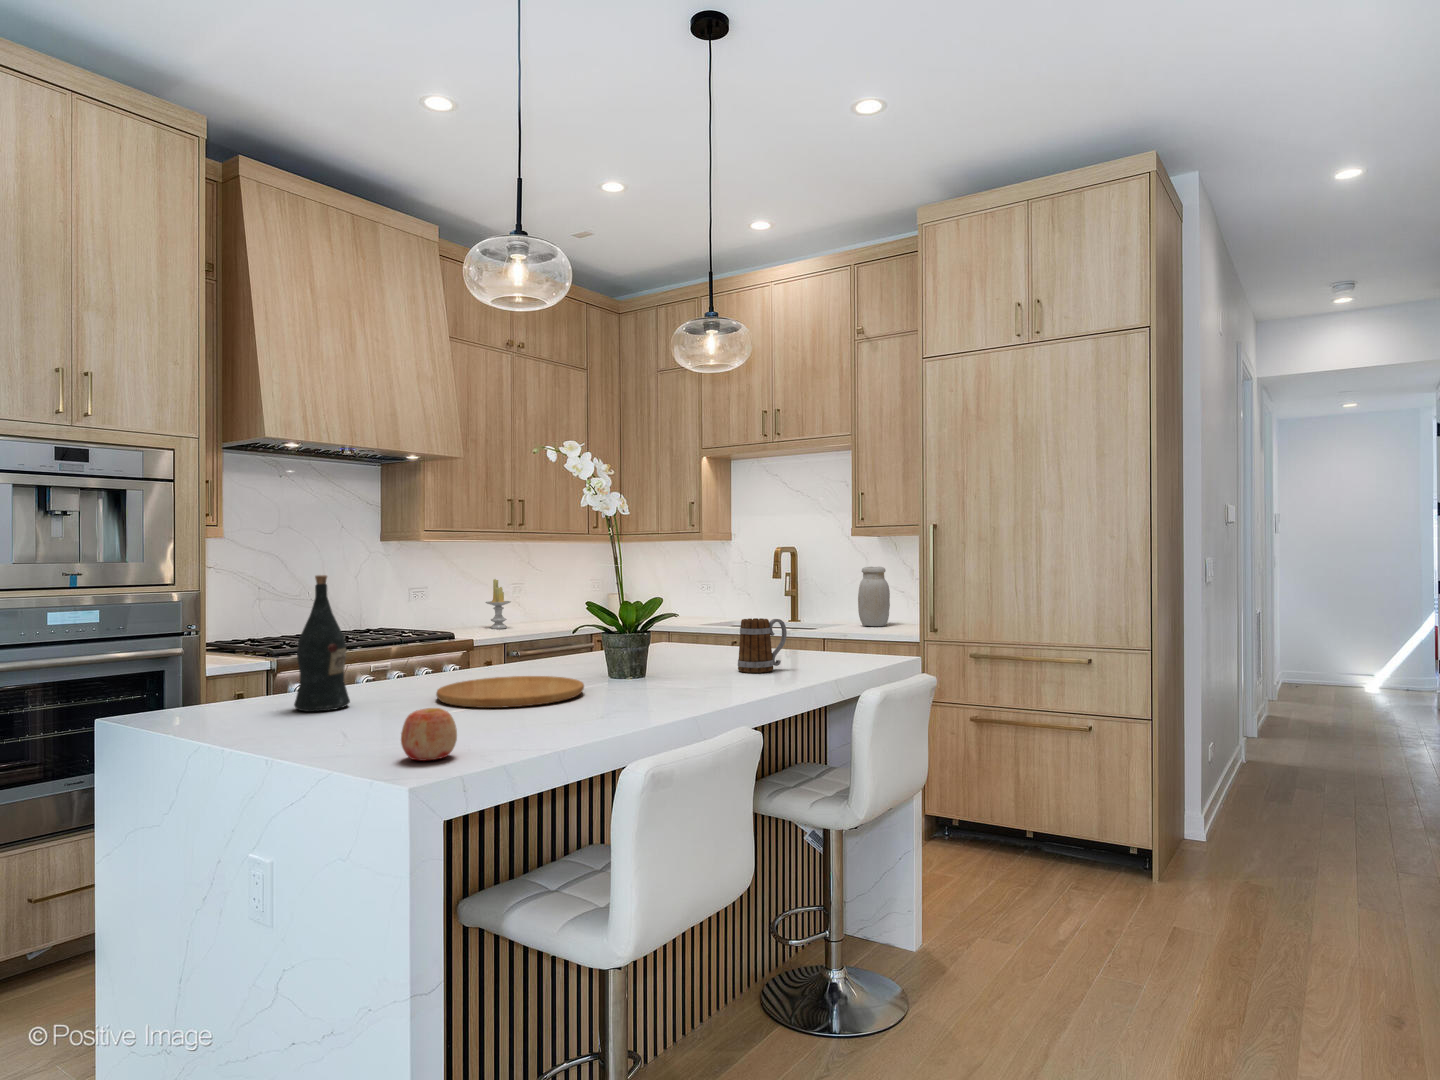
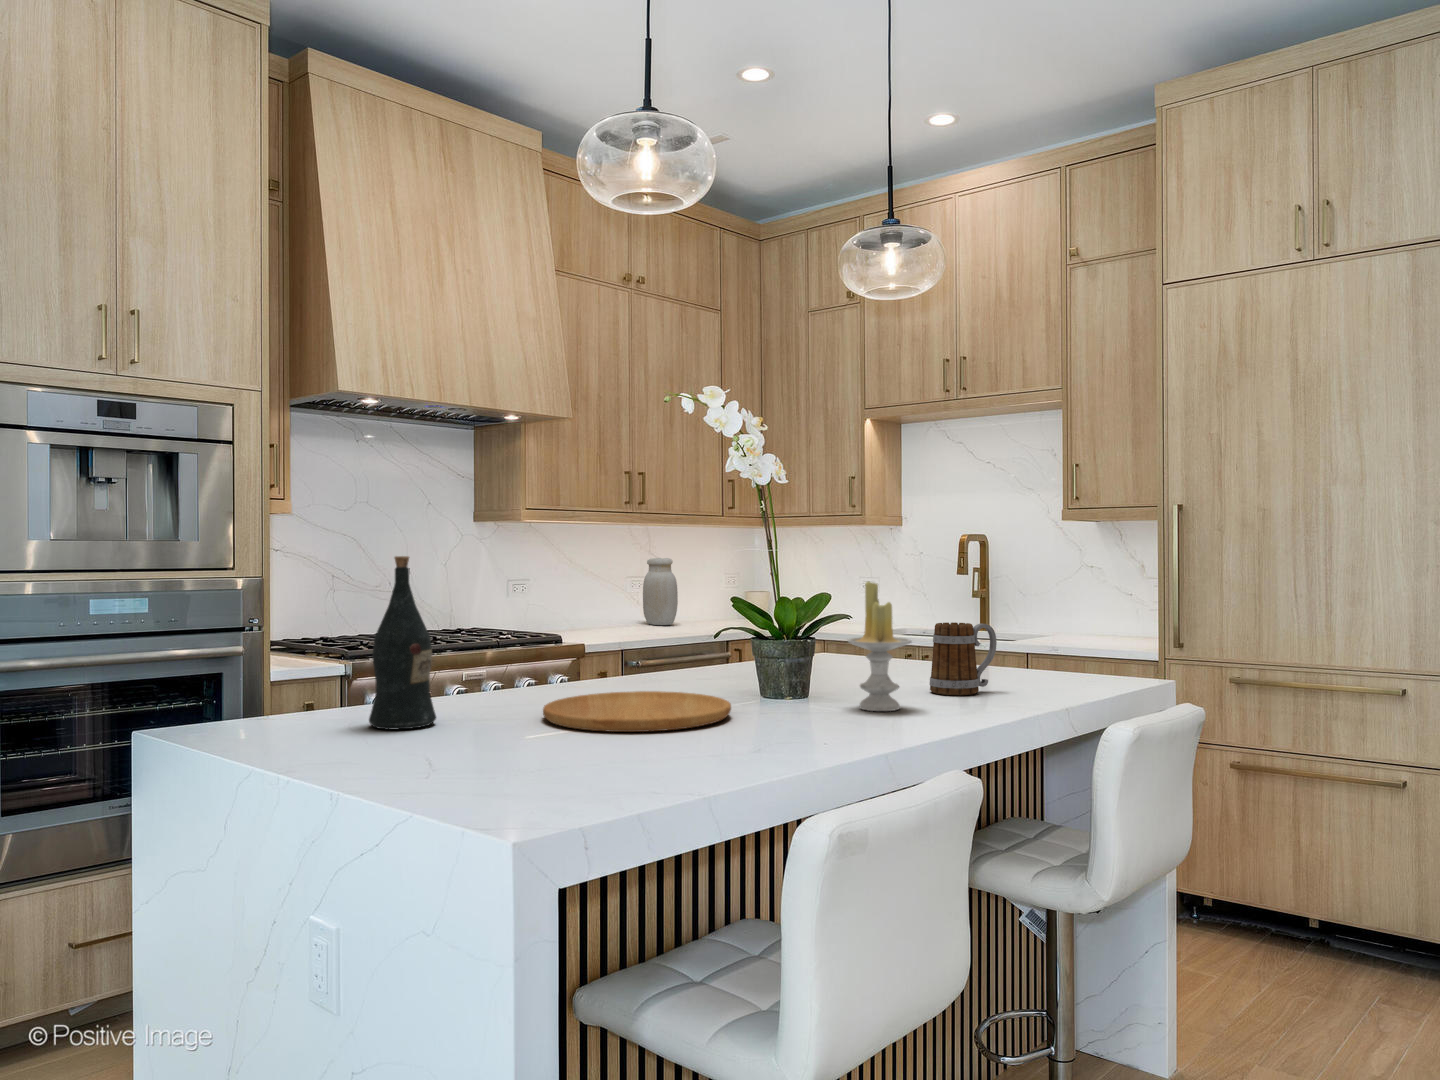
jar: present [858,567,890,626] -> present [643,558,678,625]
candle: present [486,579,511,629] -> present [848,581,912,711]
apple: present [401,708,457,761] -> none [502,731,575,801]

